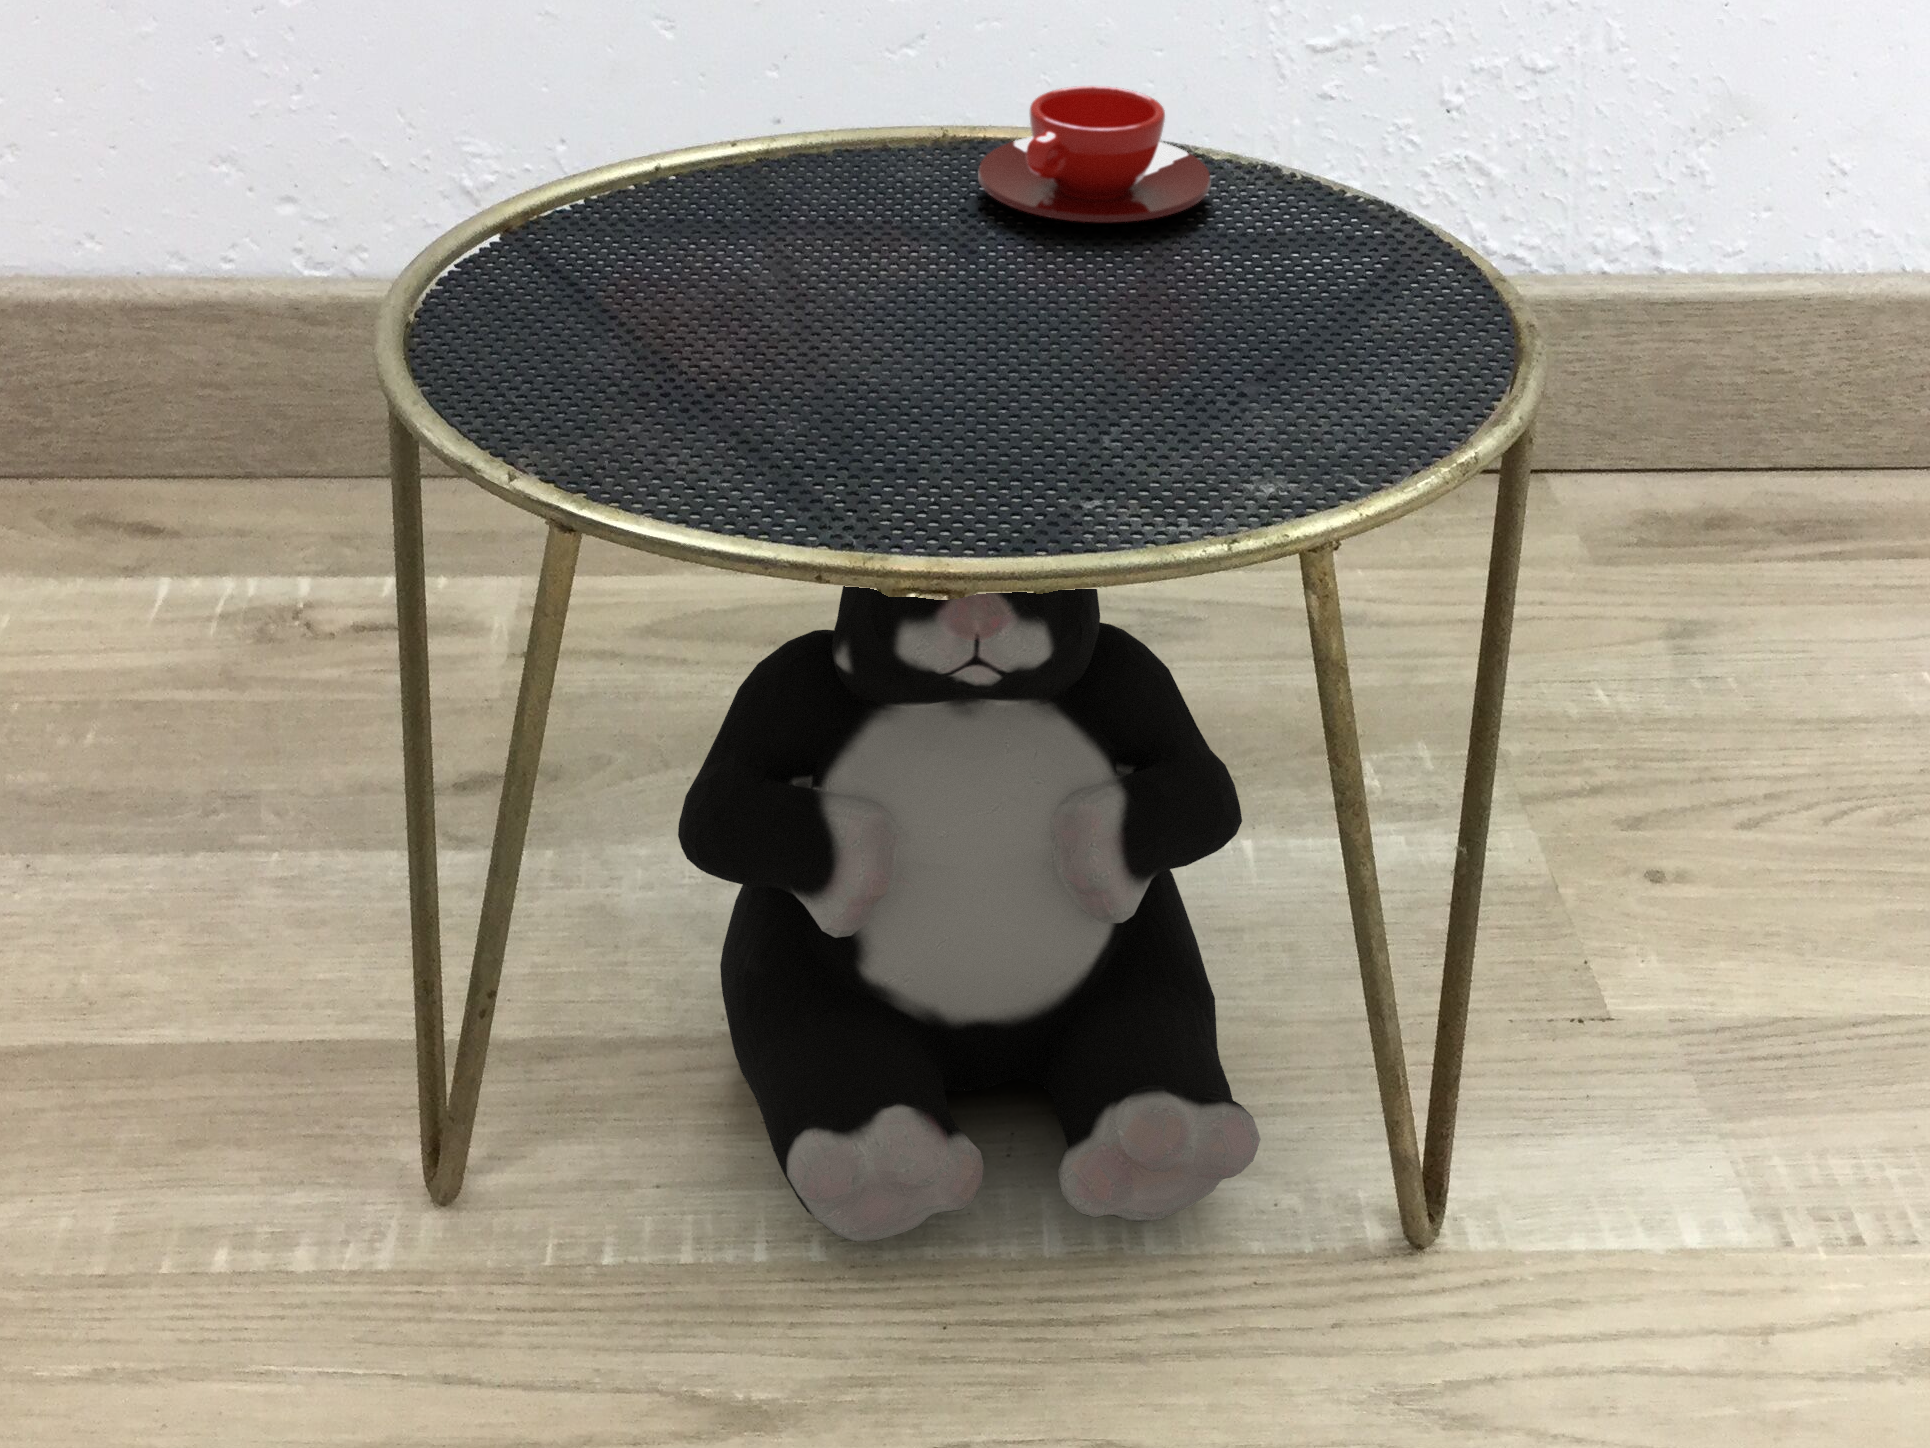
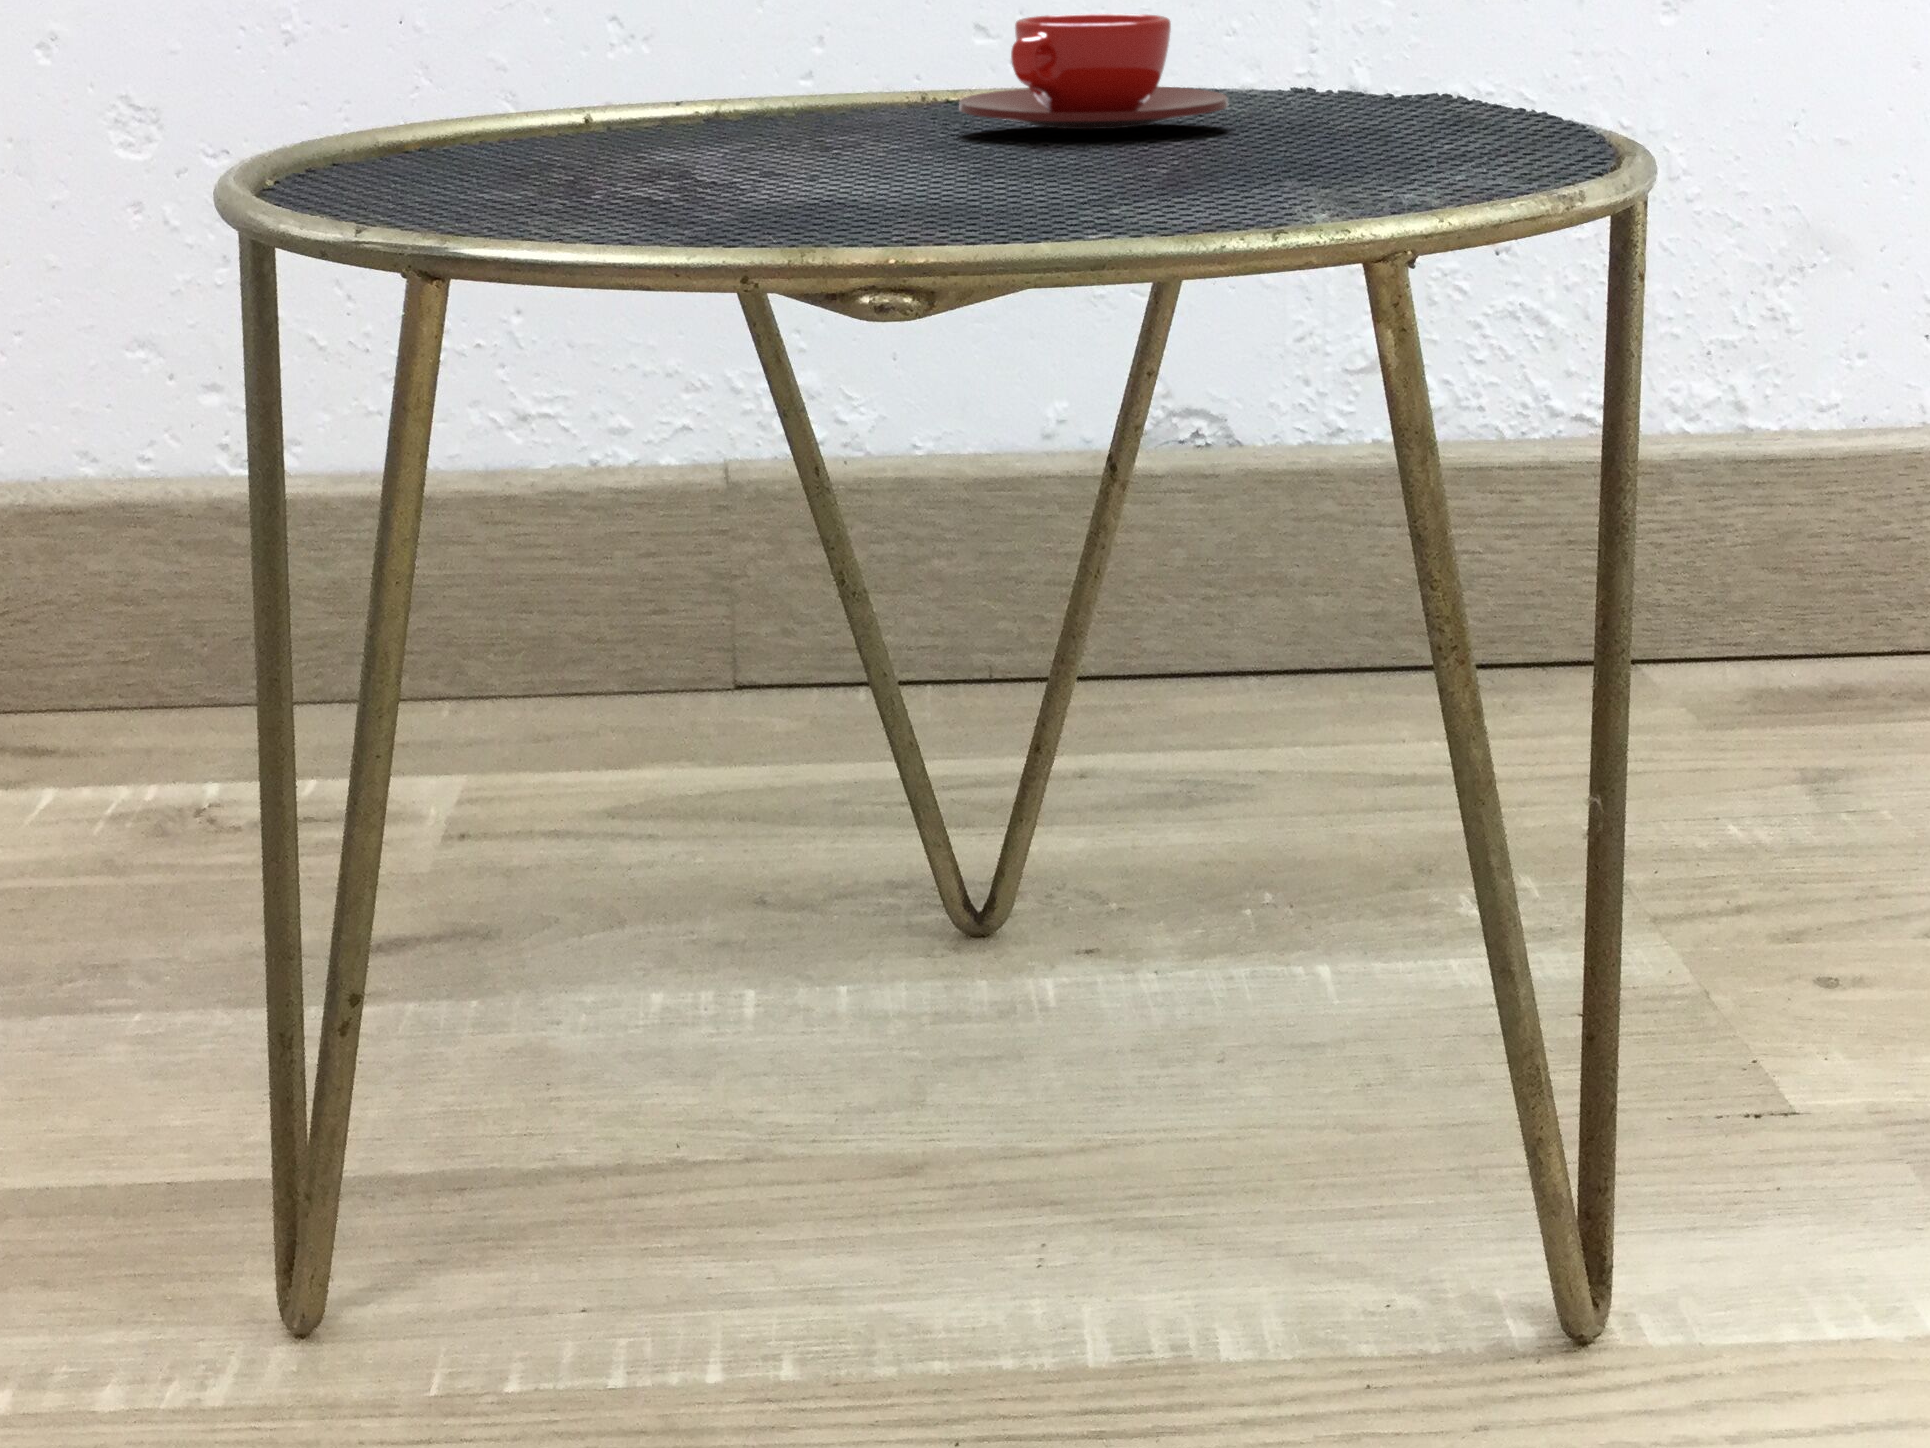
plush toy: present [678,586,1261,1241] -> none [611,315,1362,1337]

